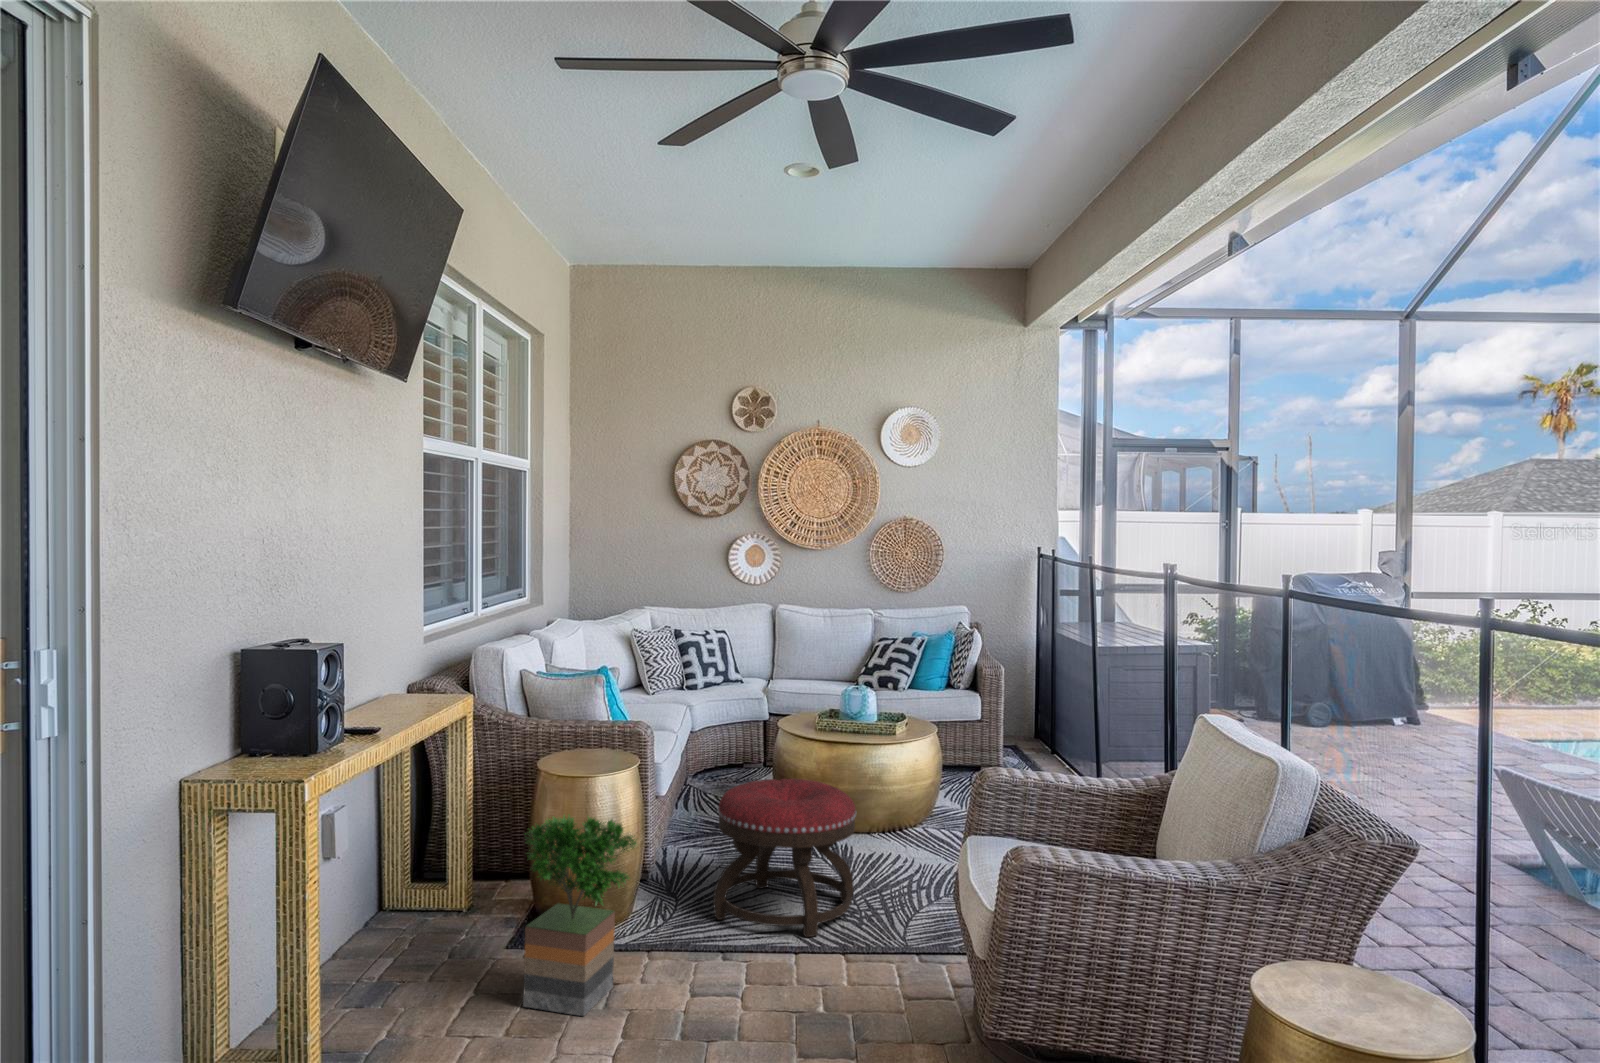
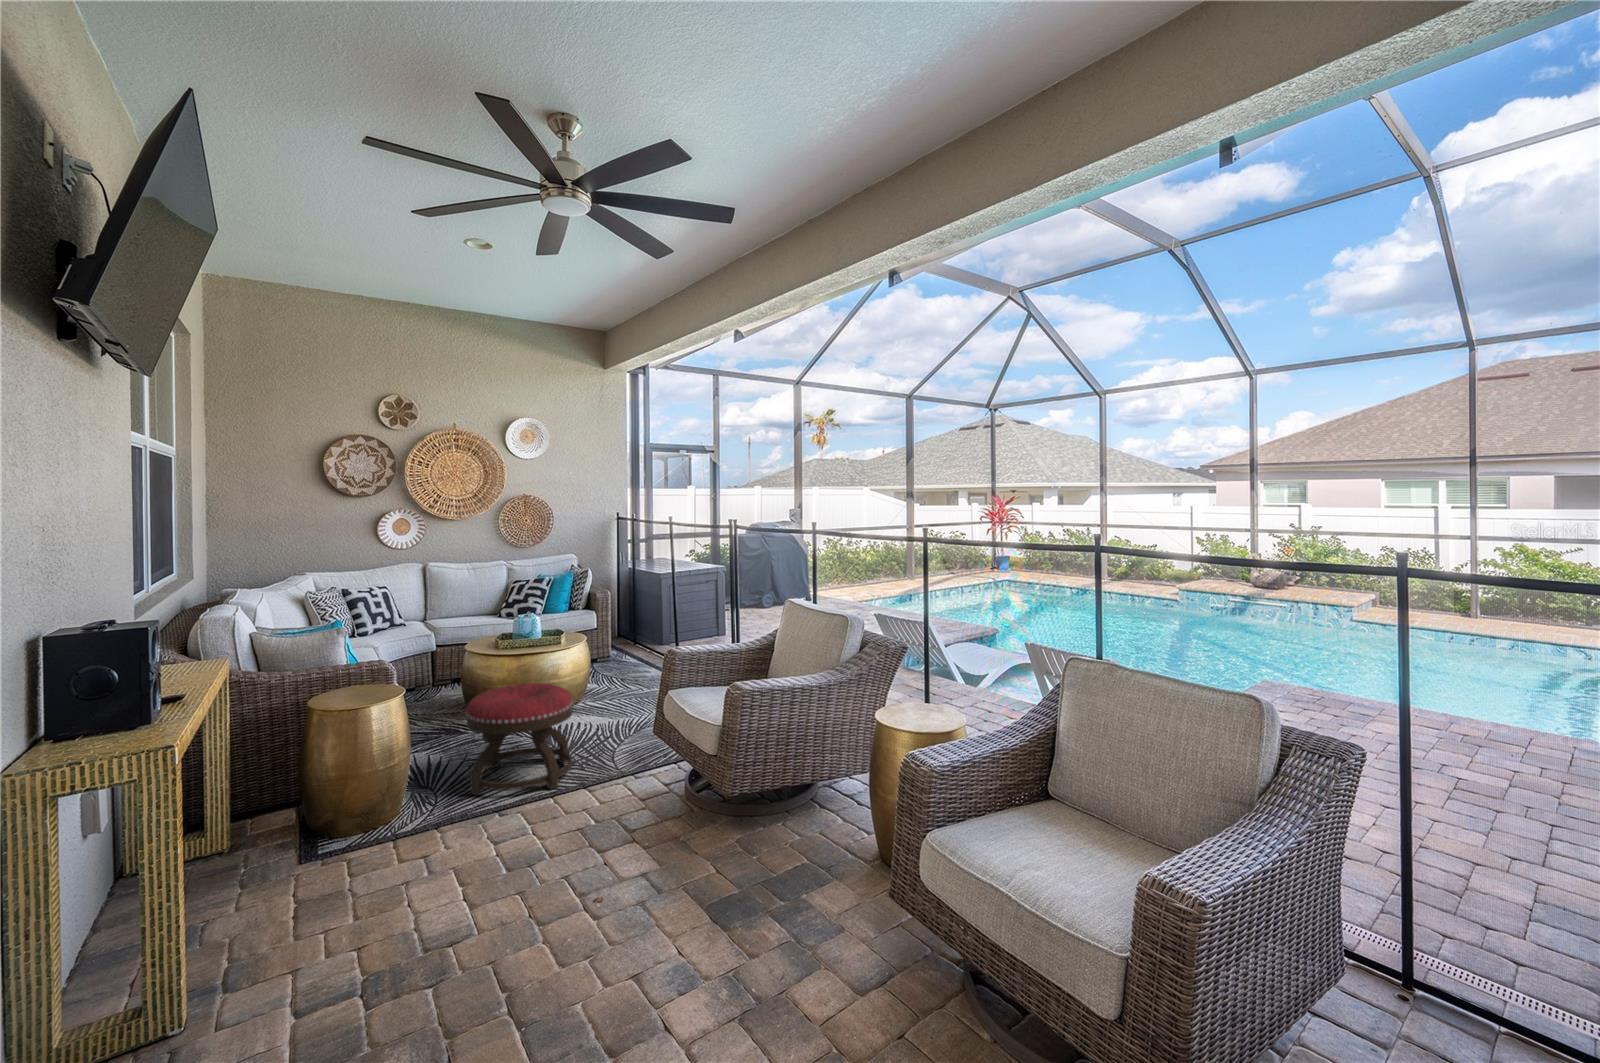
potted tree: present [523,815,637,1016] -> none [333,733,443,897]

